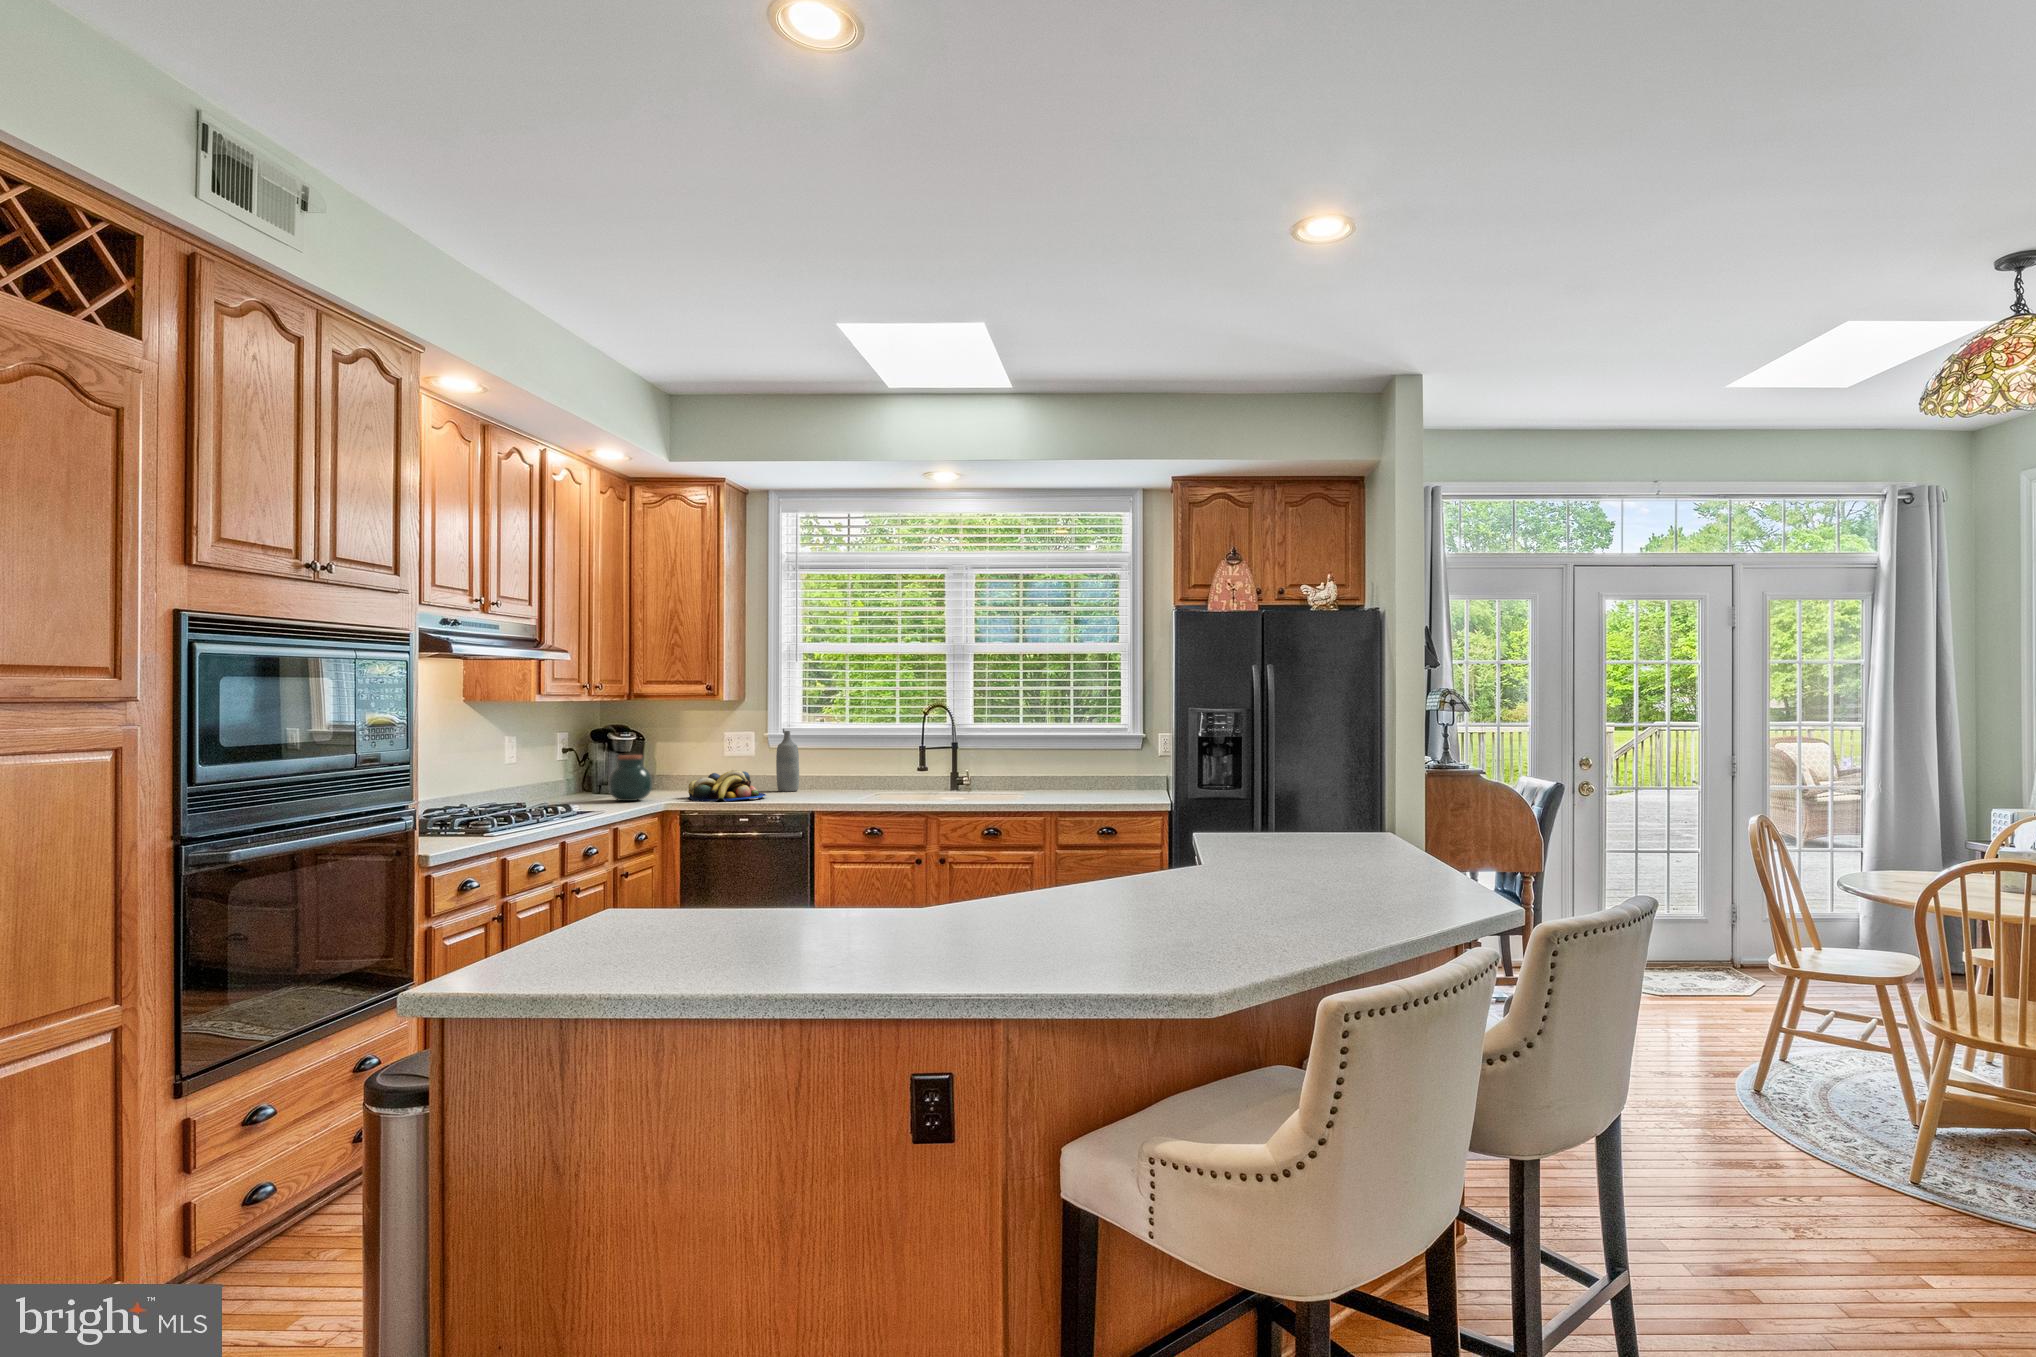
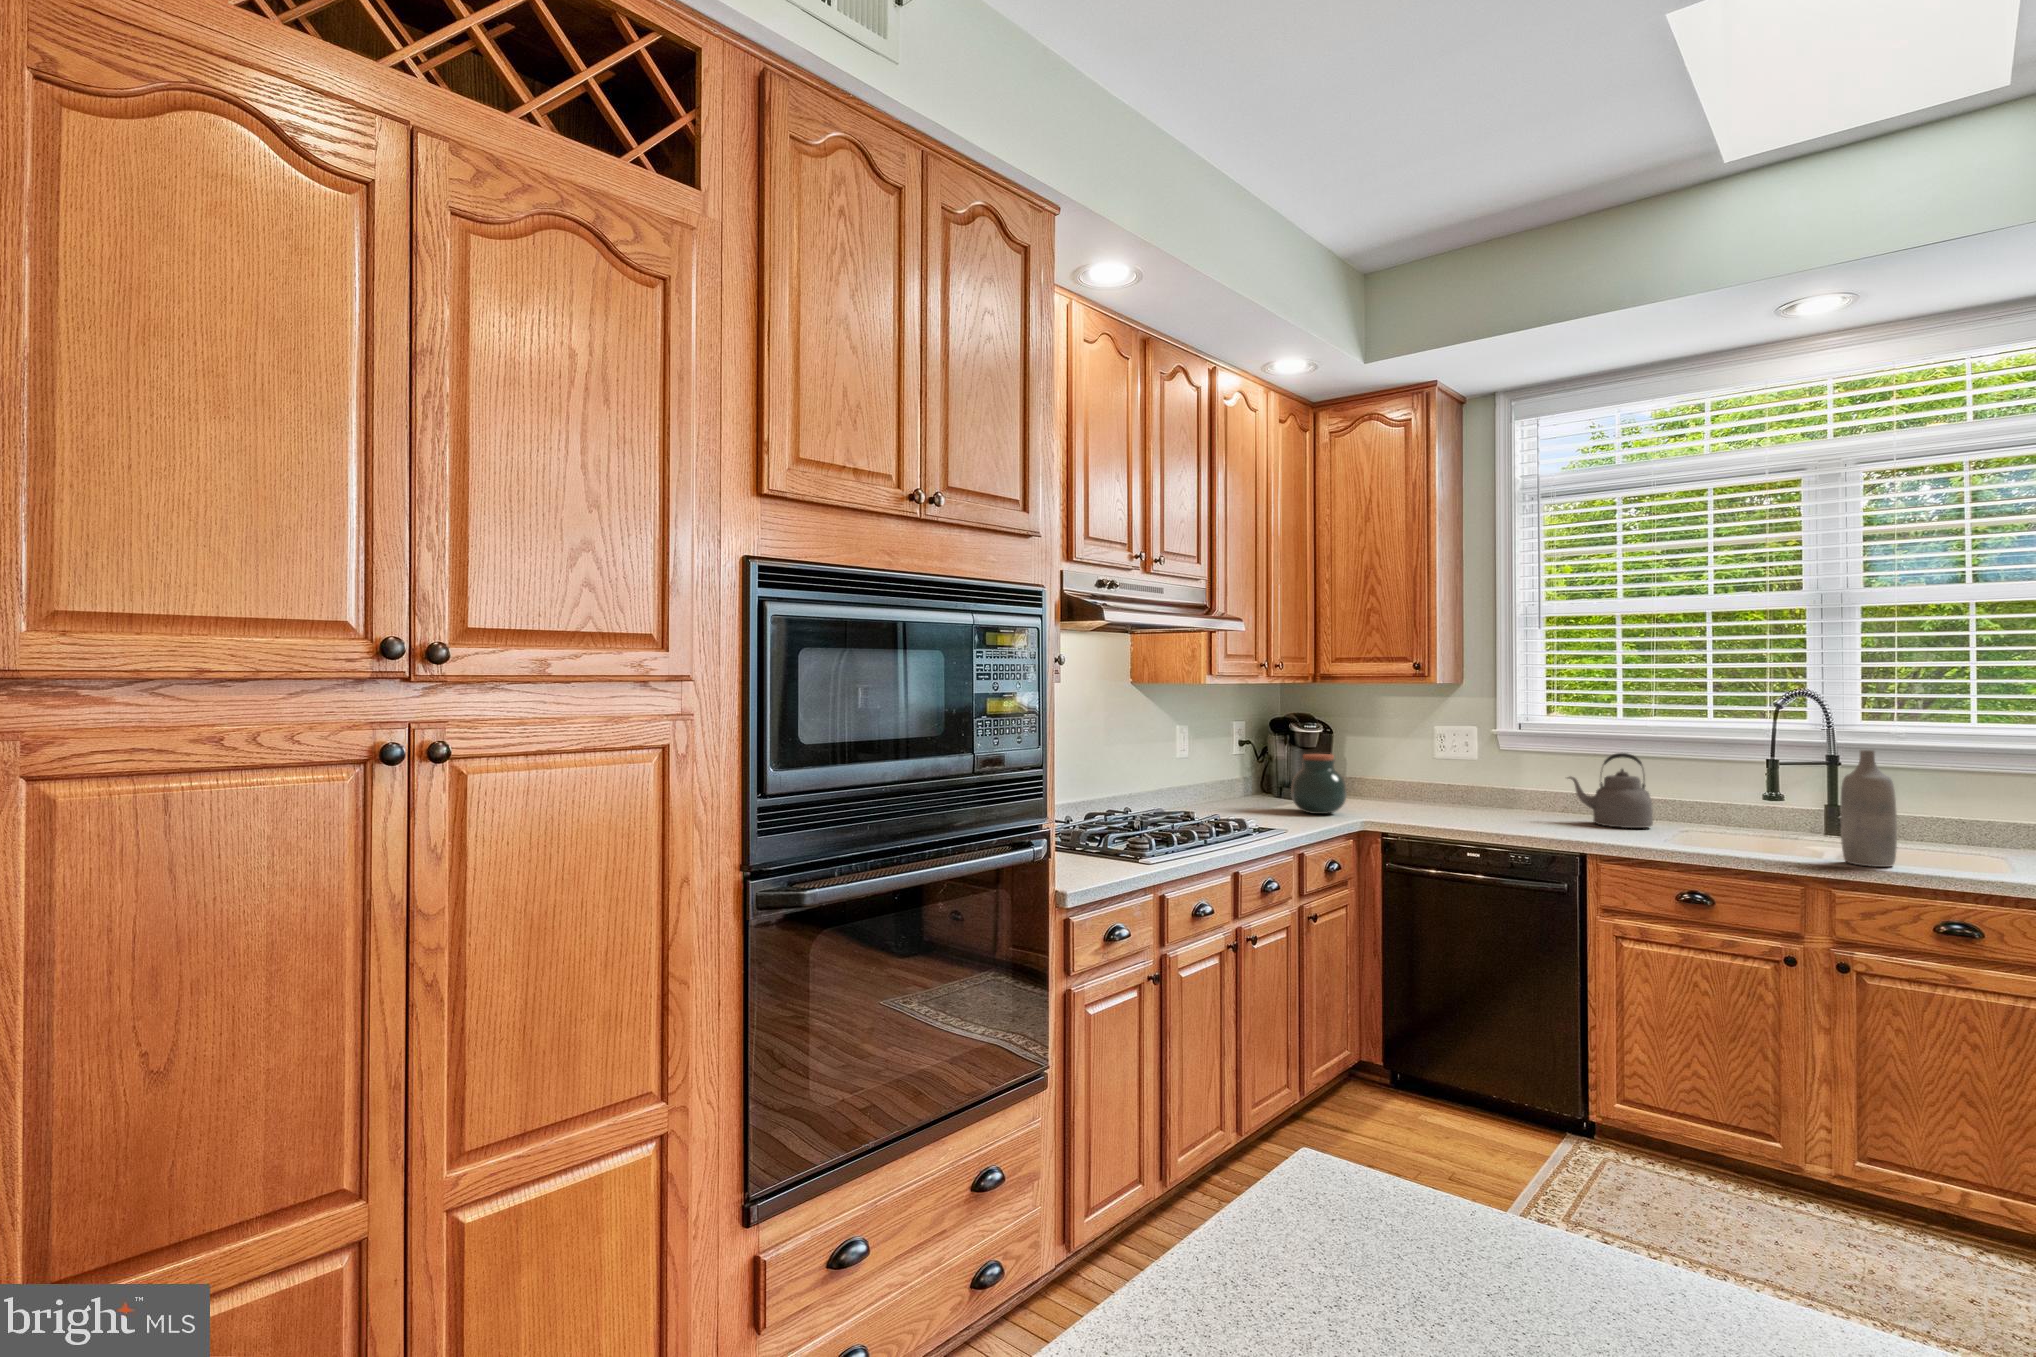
bottle: present [776,731,799,792] -> present [1840,750,1897,867]
kettle: none [807,745,861,796] -> present [1568,753,1653,828]
fruit bowl: present [688,770,766,802] -> none [1393,780,1506,826]

